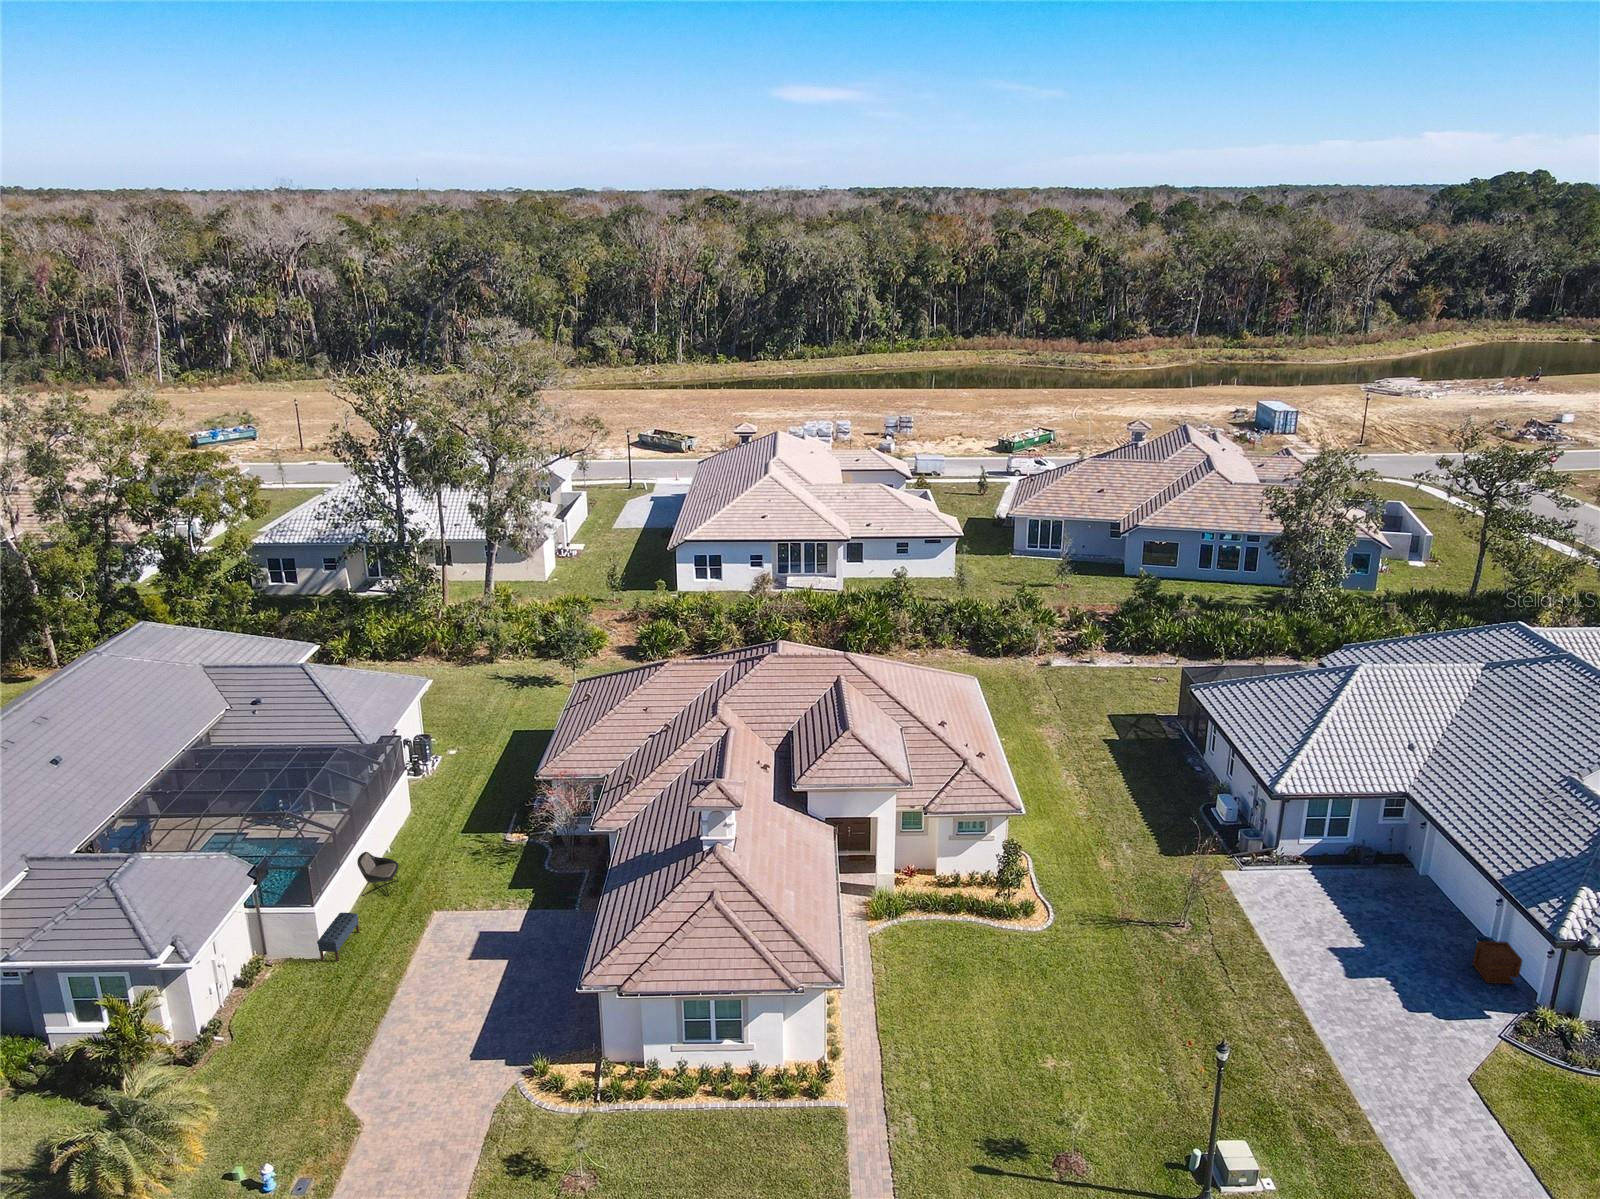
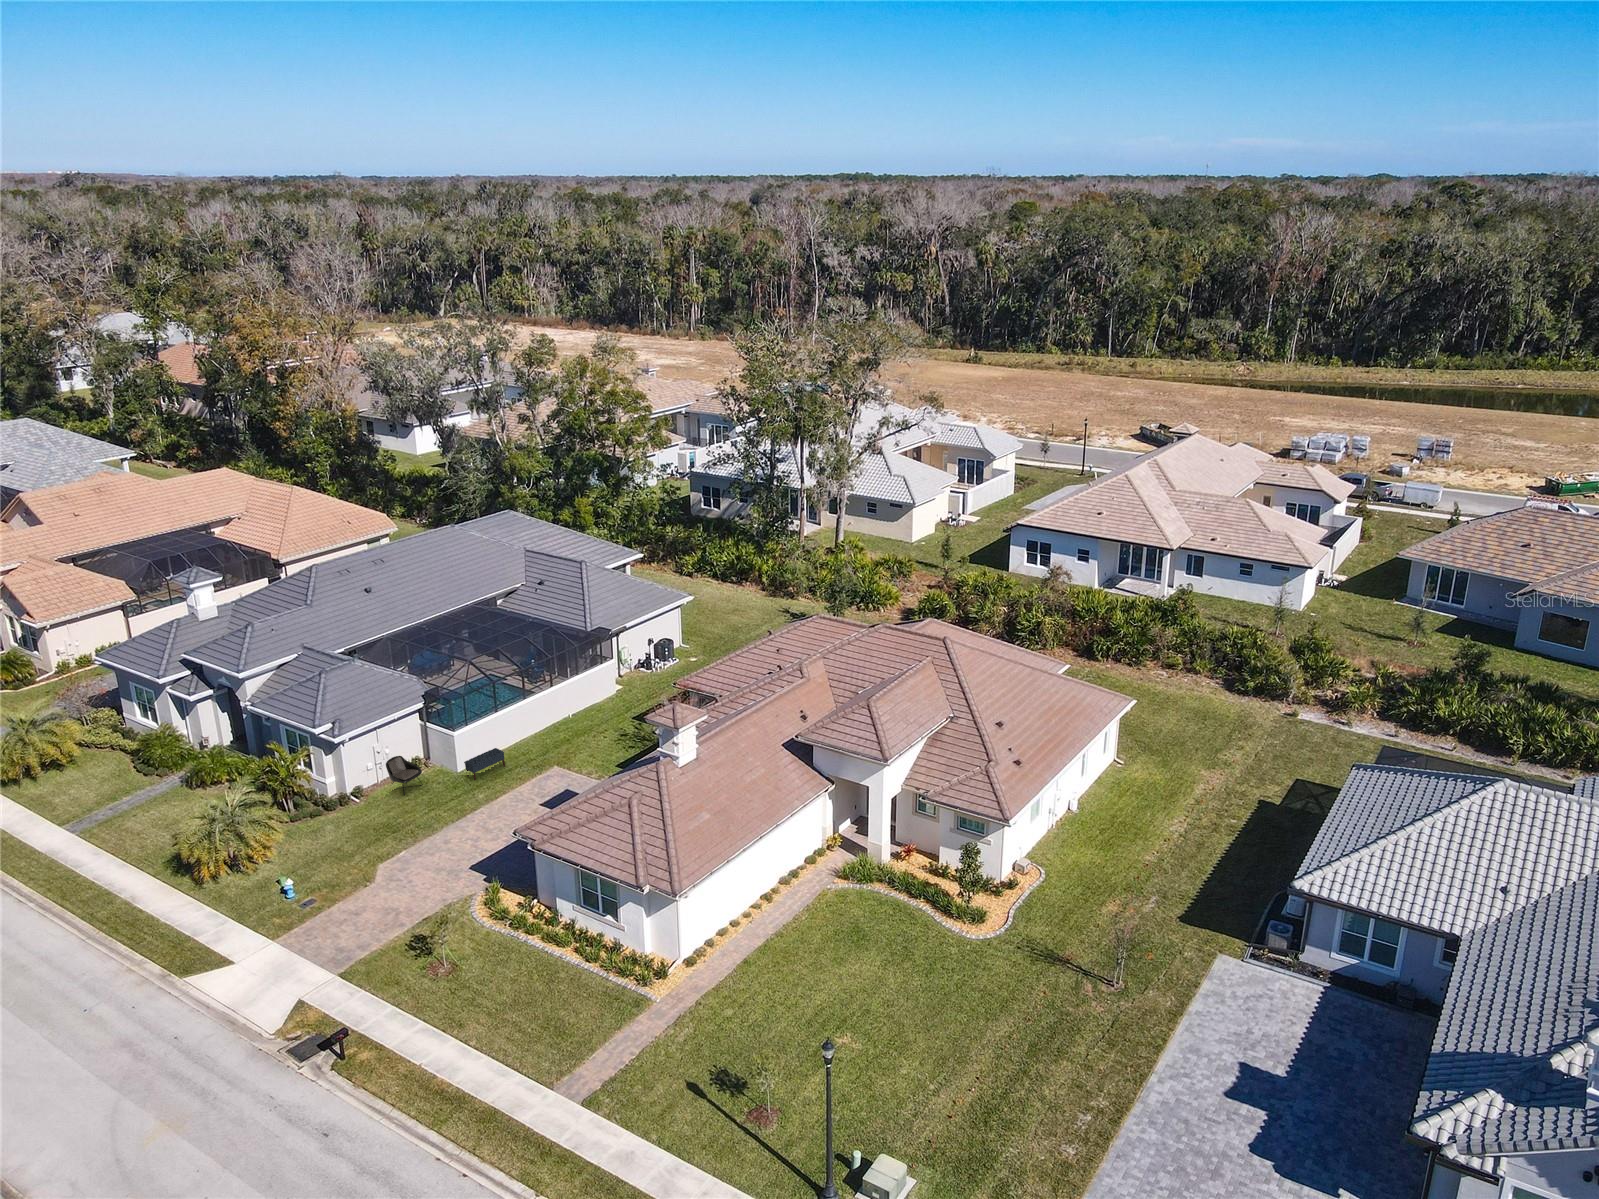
lounge chair: present [357,852,399,896] -> present [386,756,423,795]
wooden crate: present [1473,941,1522,984] -> none [1378,1118,1432,1185]

